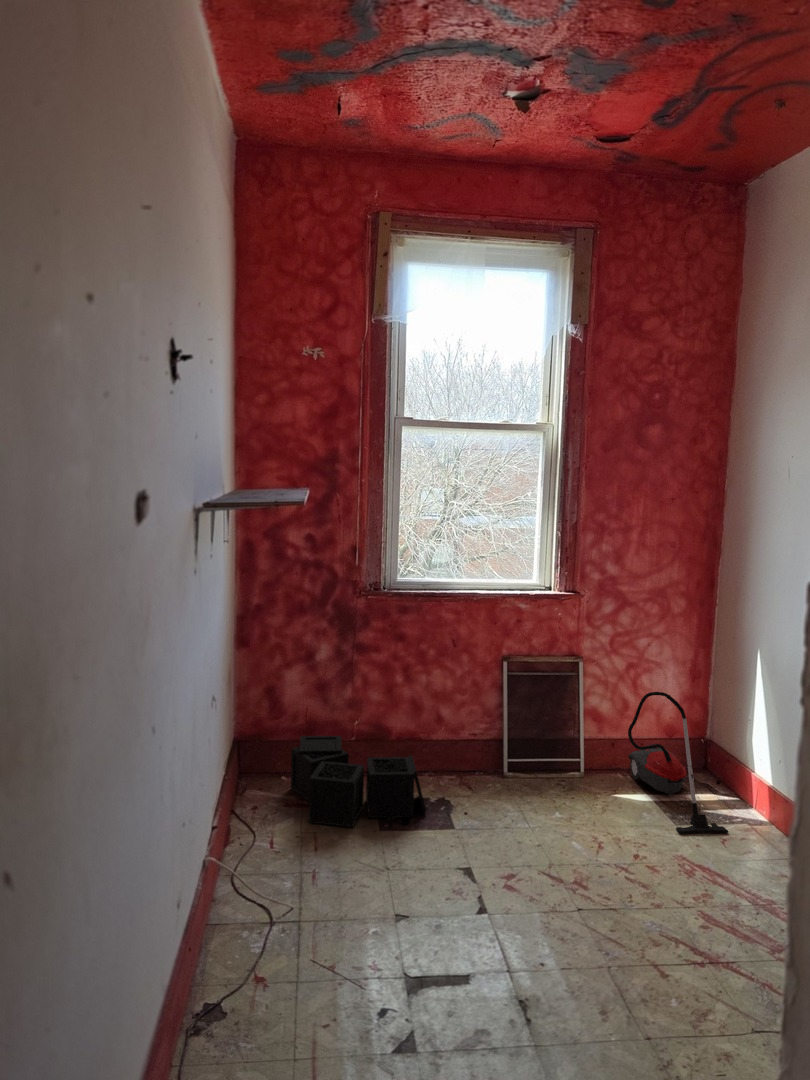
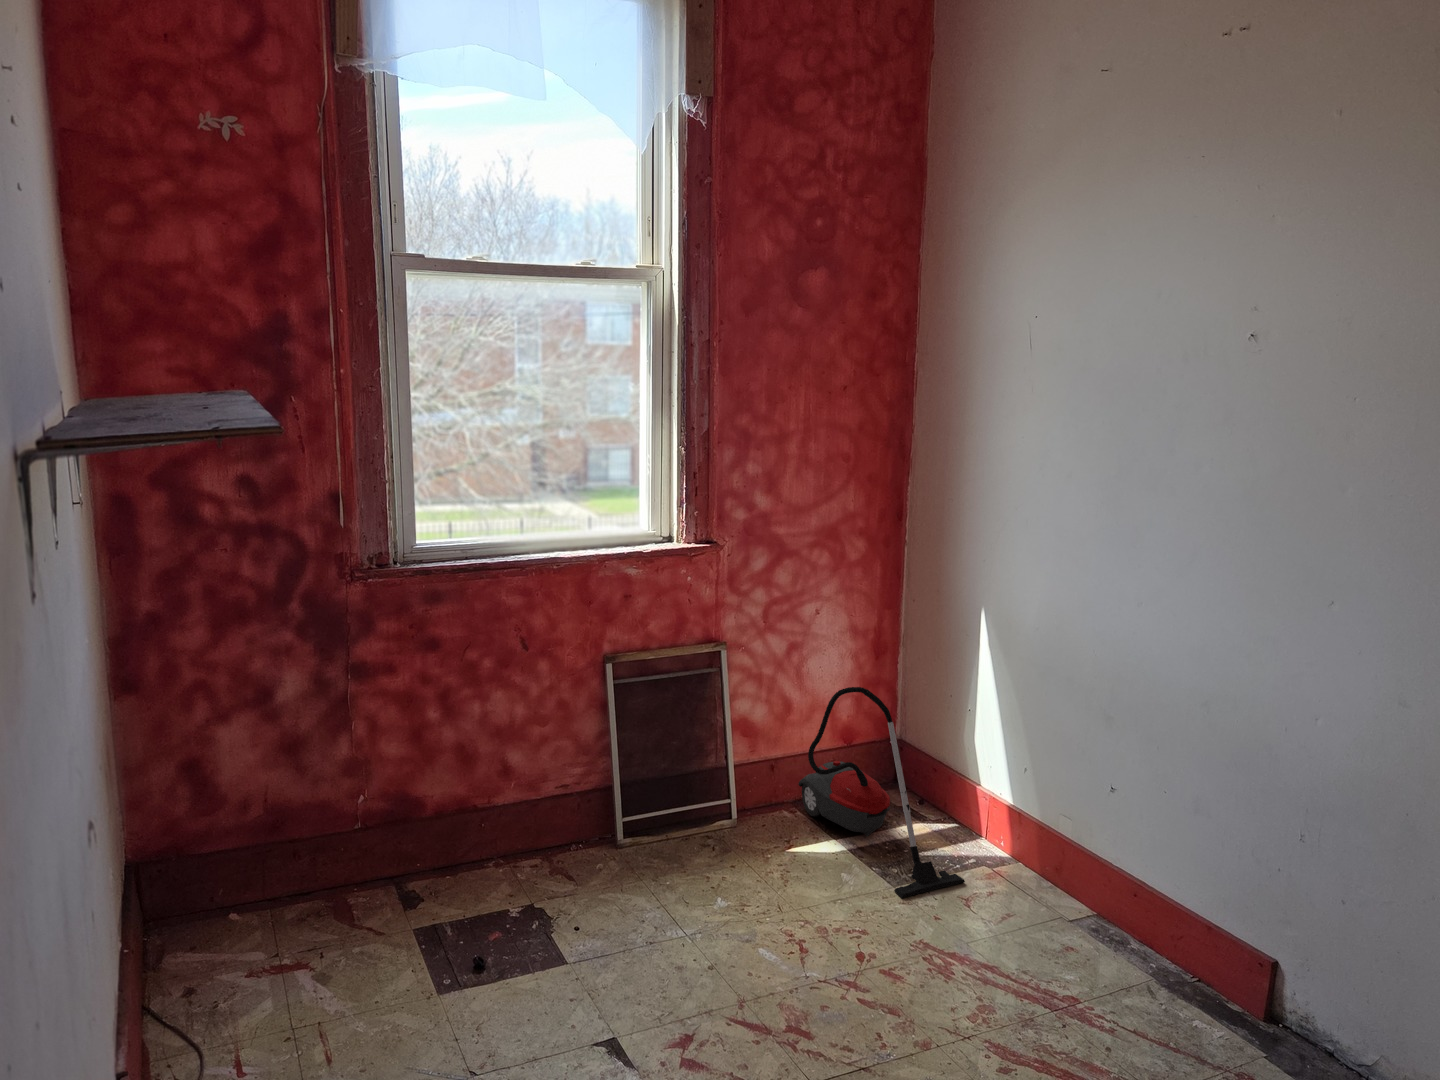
storage bin: present [291,736,426,828] -> none [245,830,511,1009]

